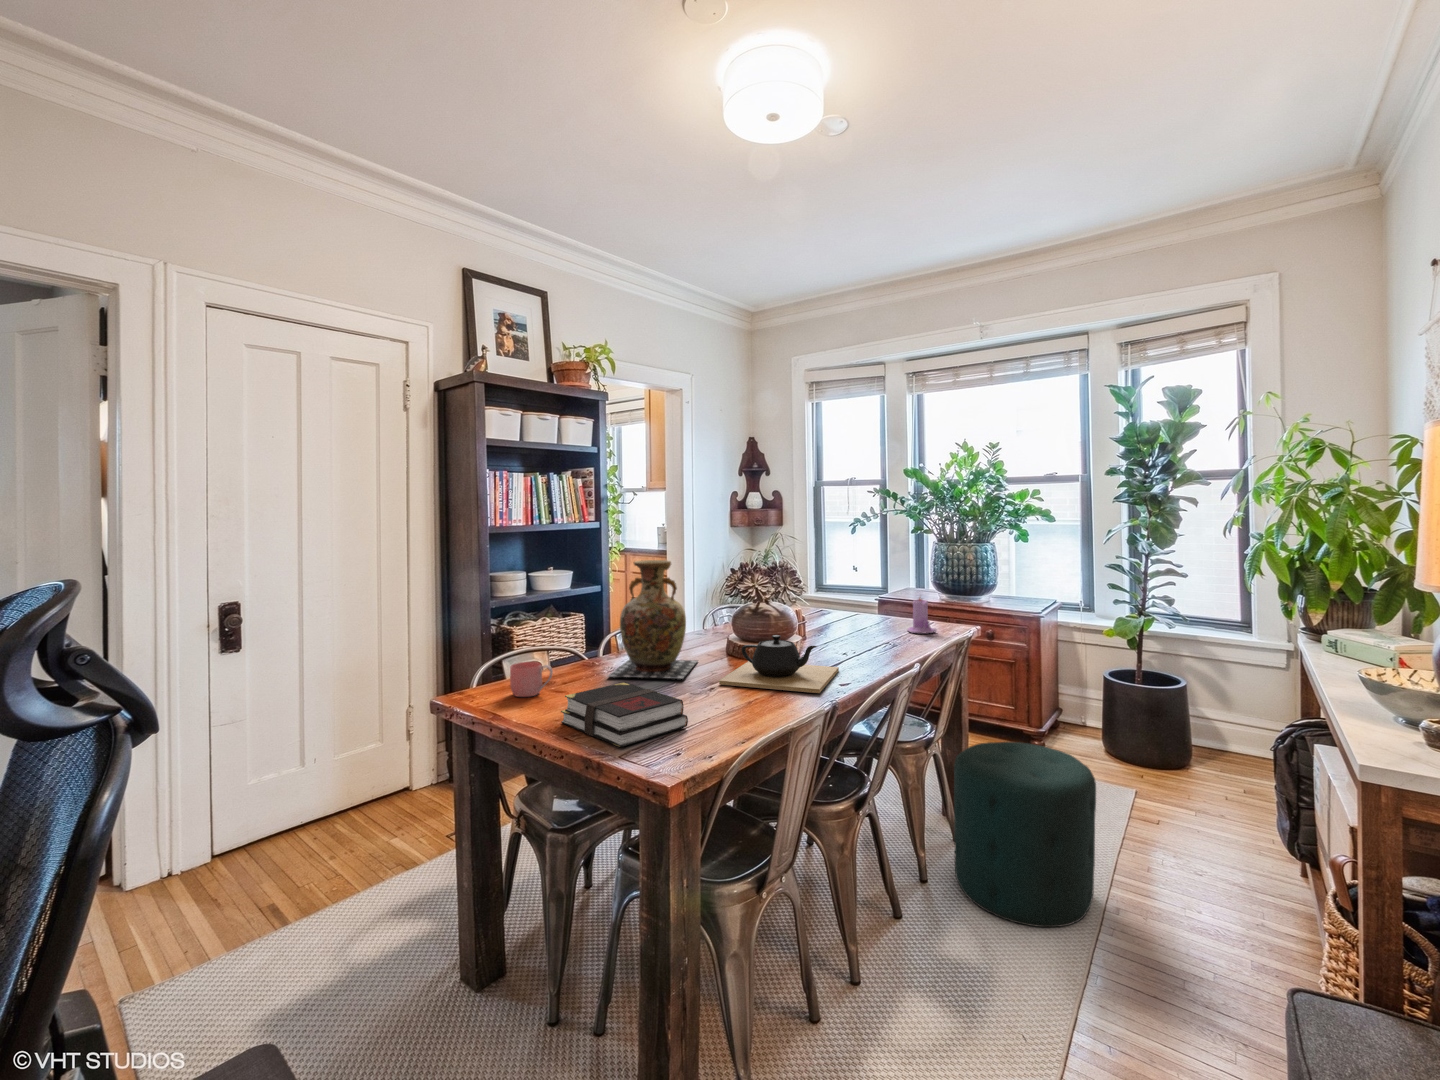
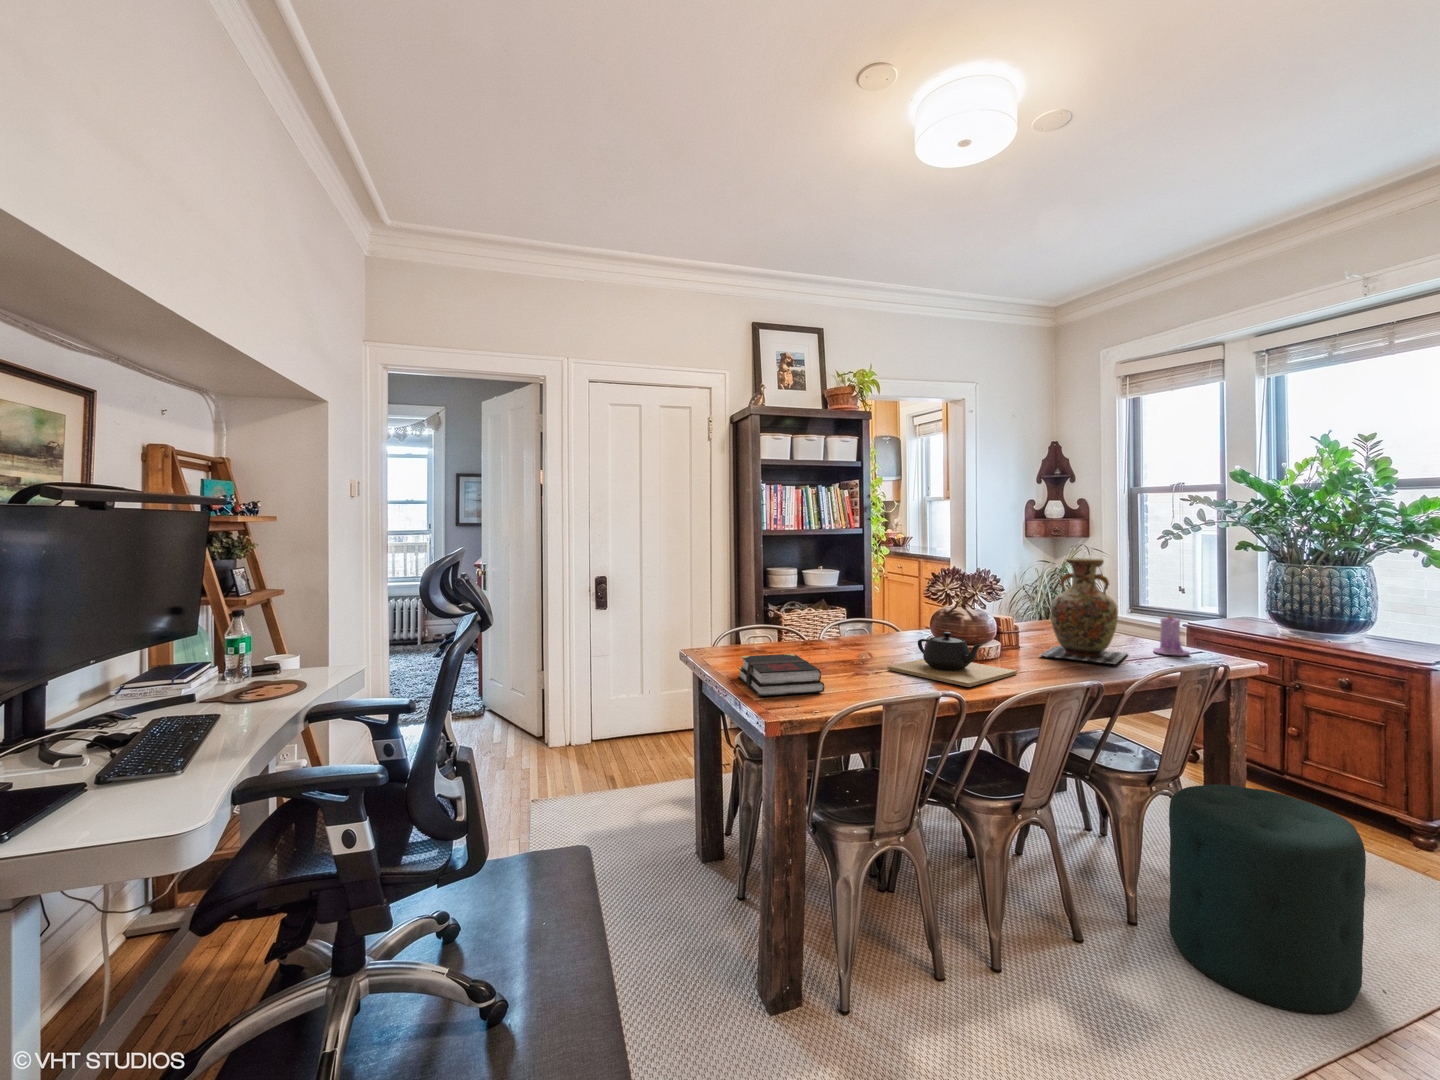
vase: present [608,560,697,679] -> present [1040,558,1127,664]
mug: present [510,662,553,697] -> none [723,632,753,658]

